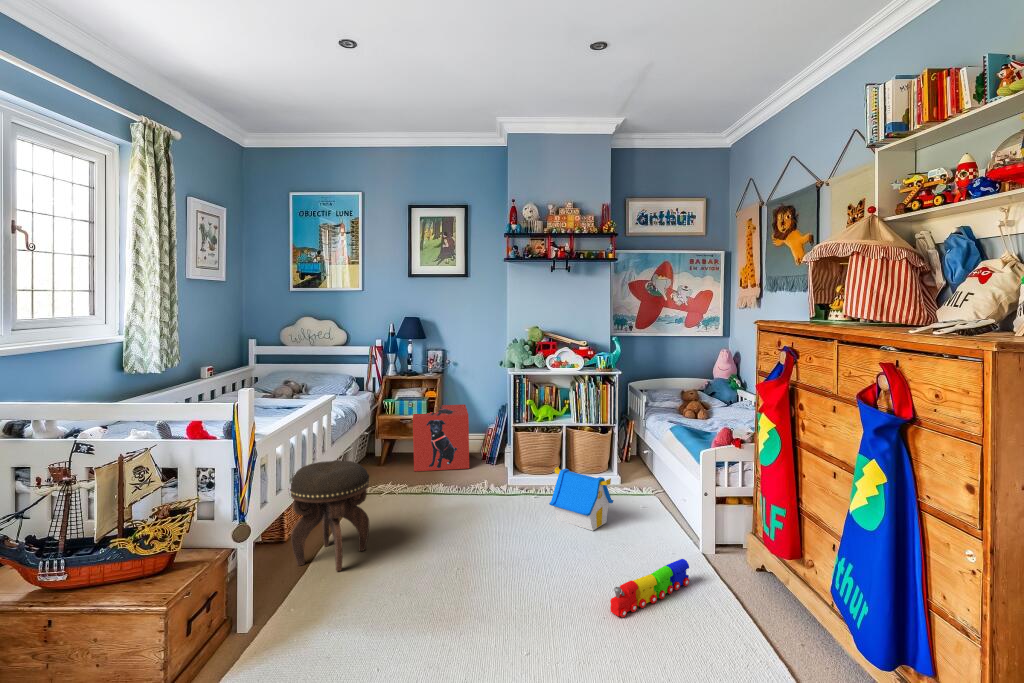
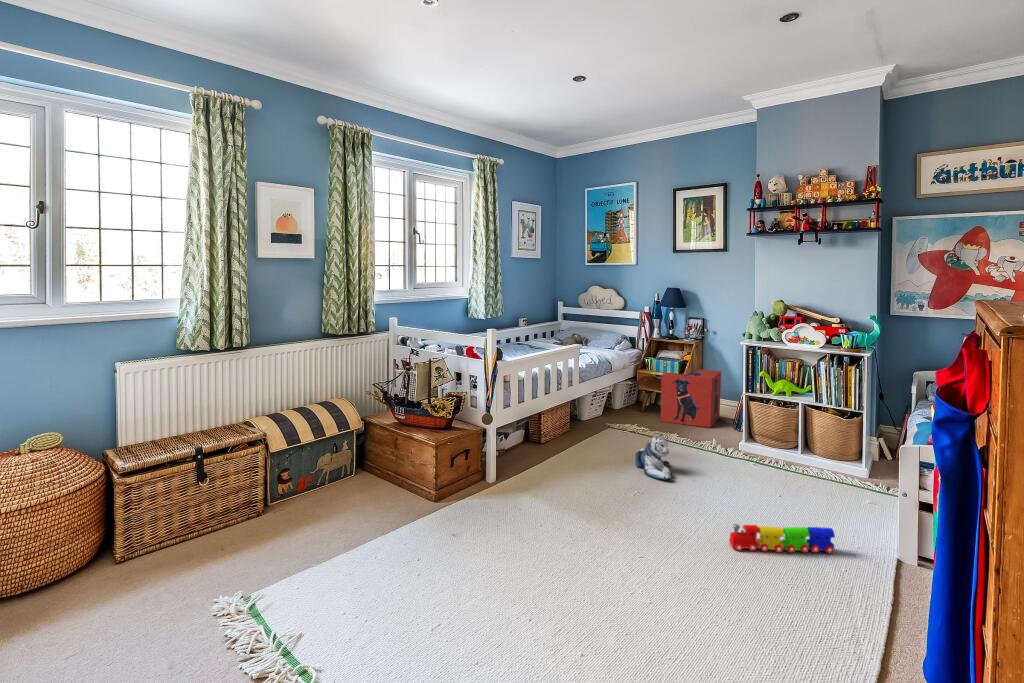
footstool: present [288,460,369,571] -> none [531,390,586,466]
toy house: present [549,467,613,531] -> none [745,432,815,494]
plush toy: none [431,497,489,550] -> present [635,437,671,480]

